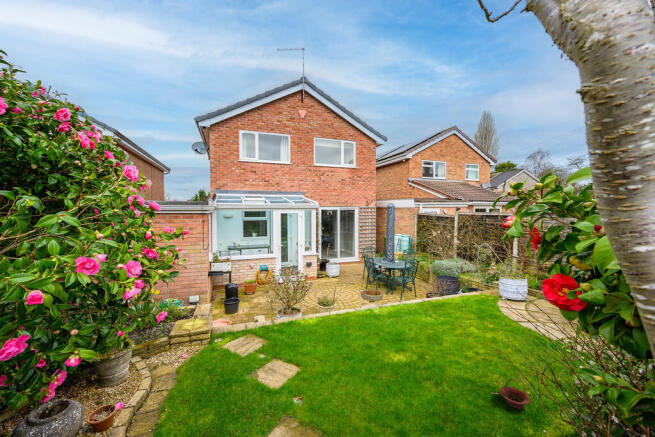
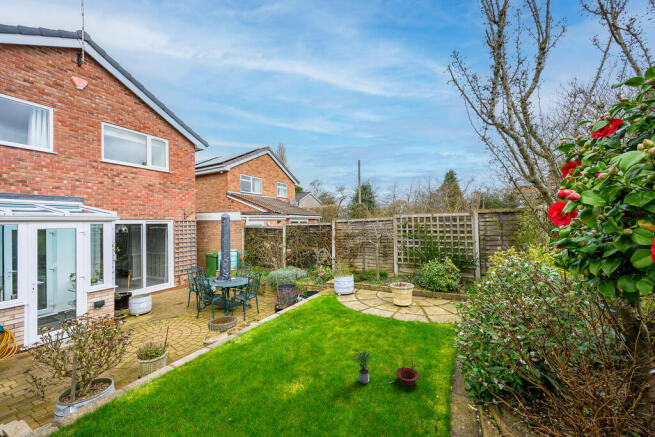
potted plant: none [451,350,475,384] -> present [354,351,370,384]

